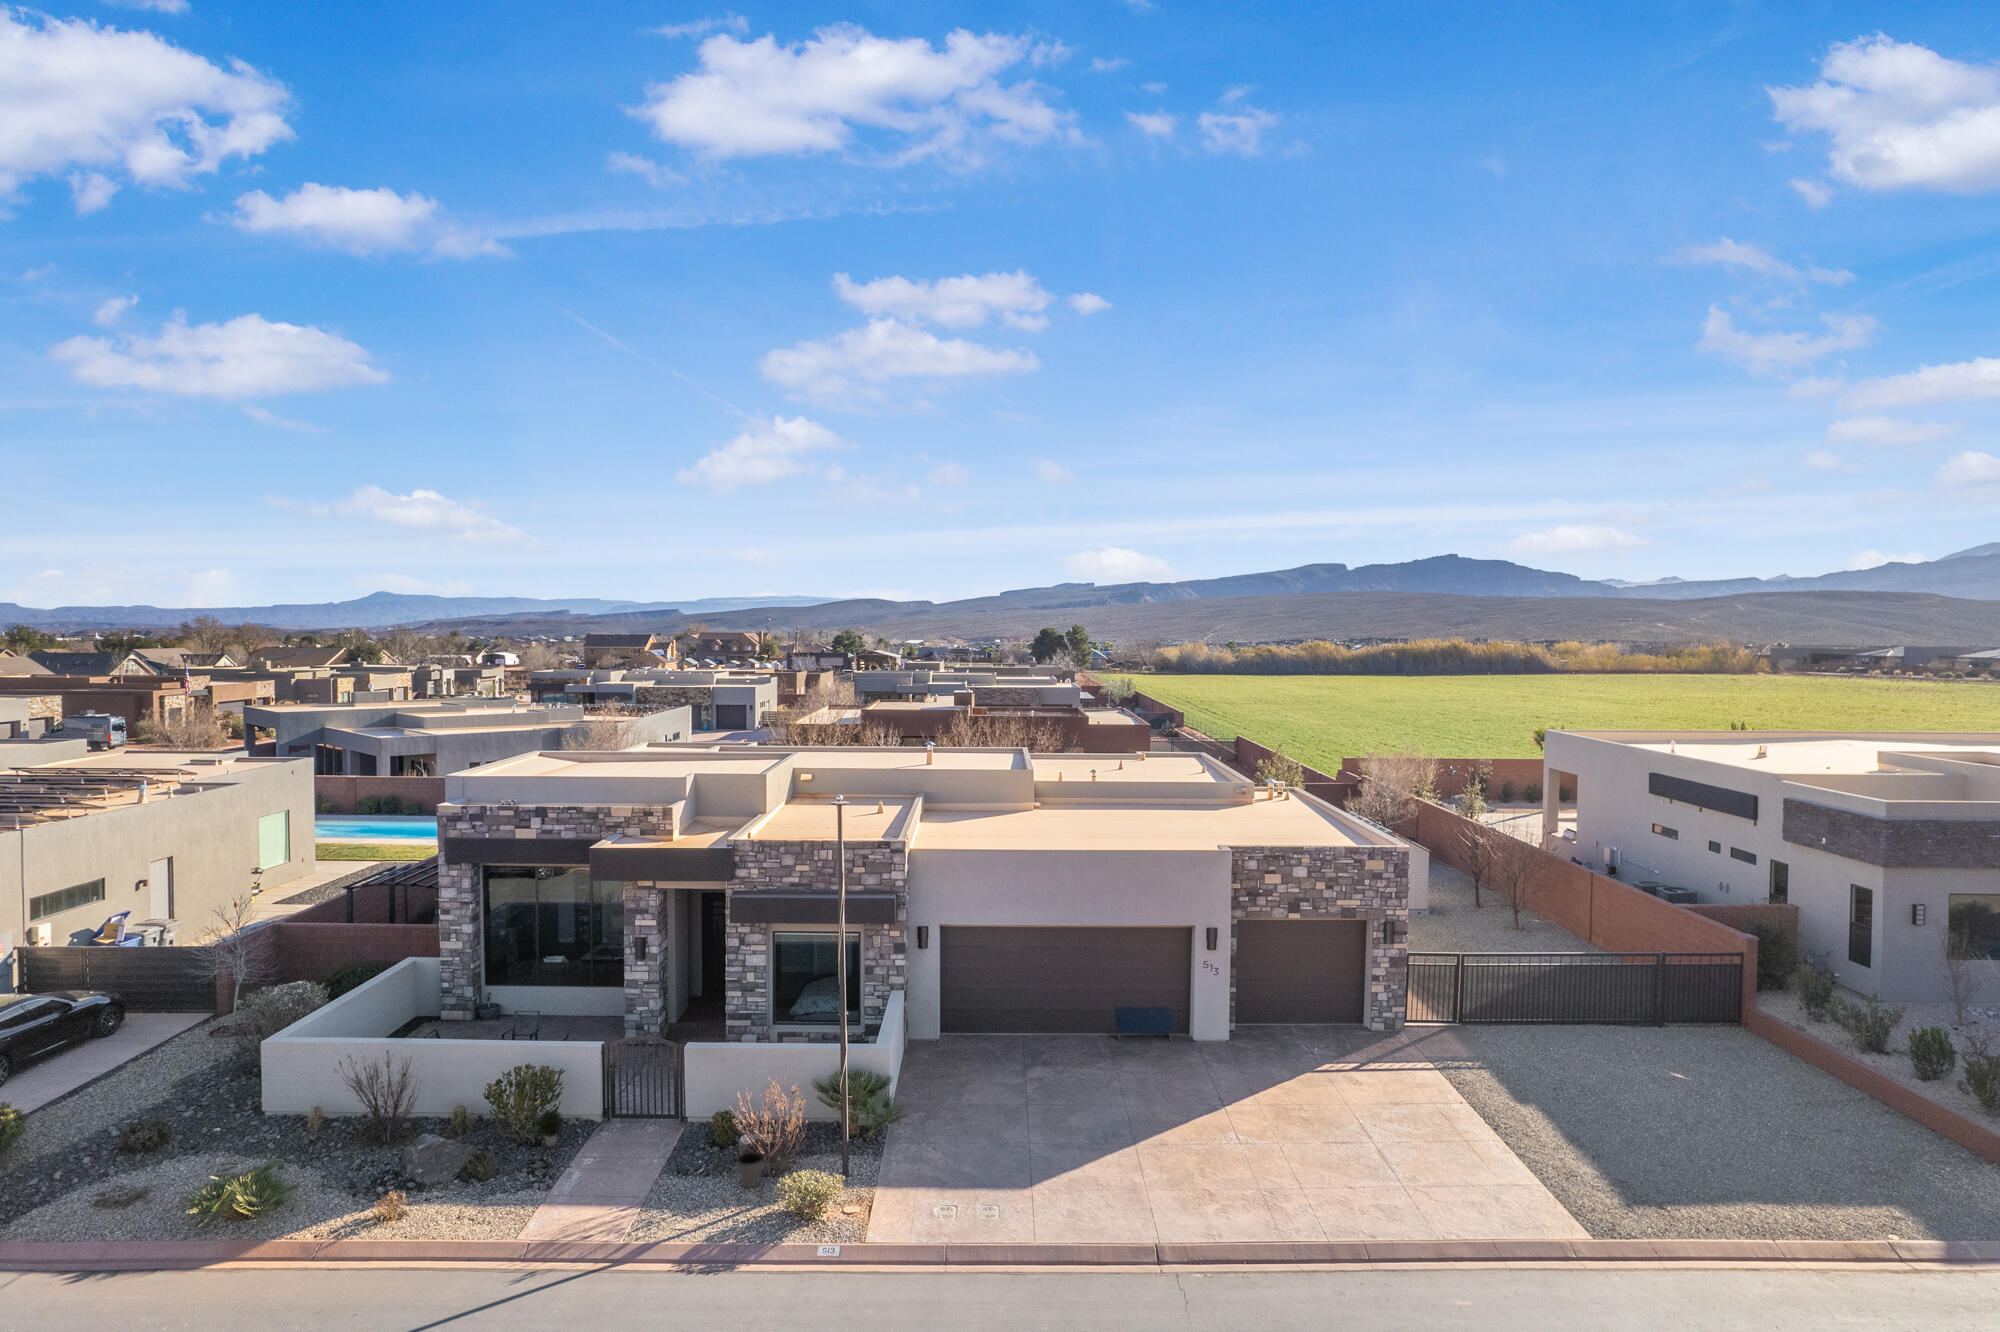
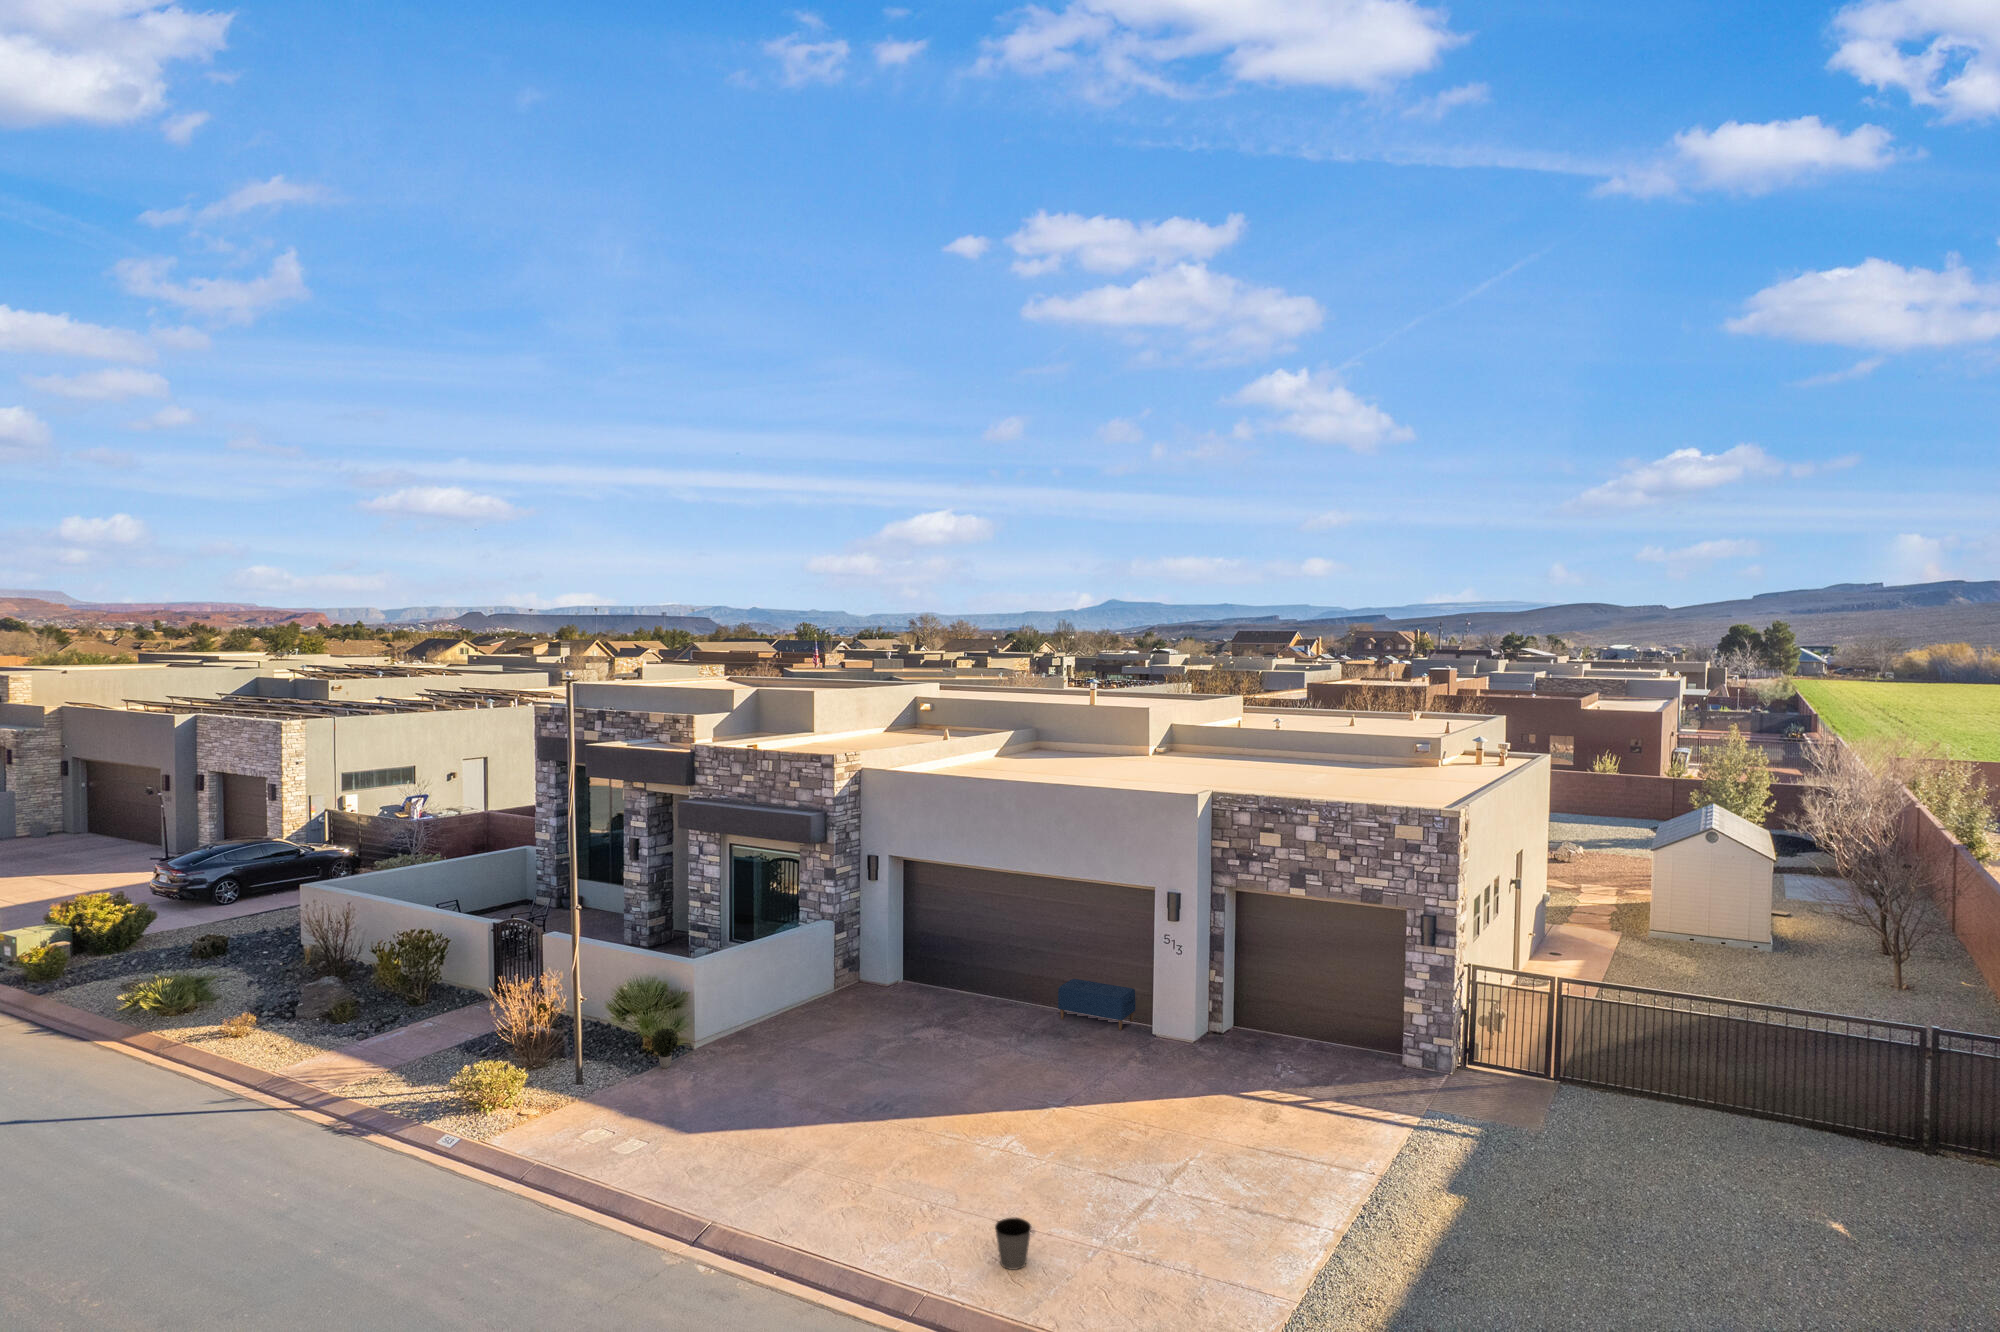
potted plant: present [538,1109,563,1147] -> present [652,1028,678,1068]
bucket: present [738,1152,764,1187] -> present [995,1217,1031,1270]

